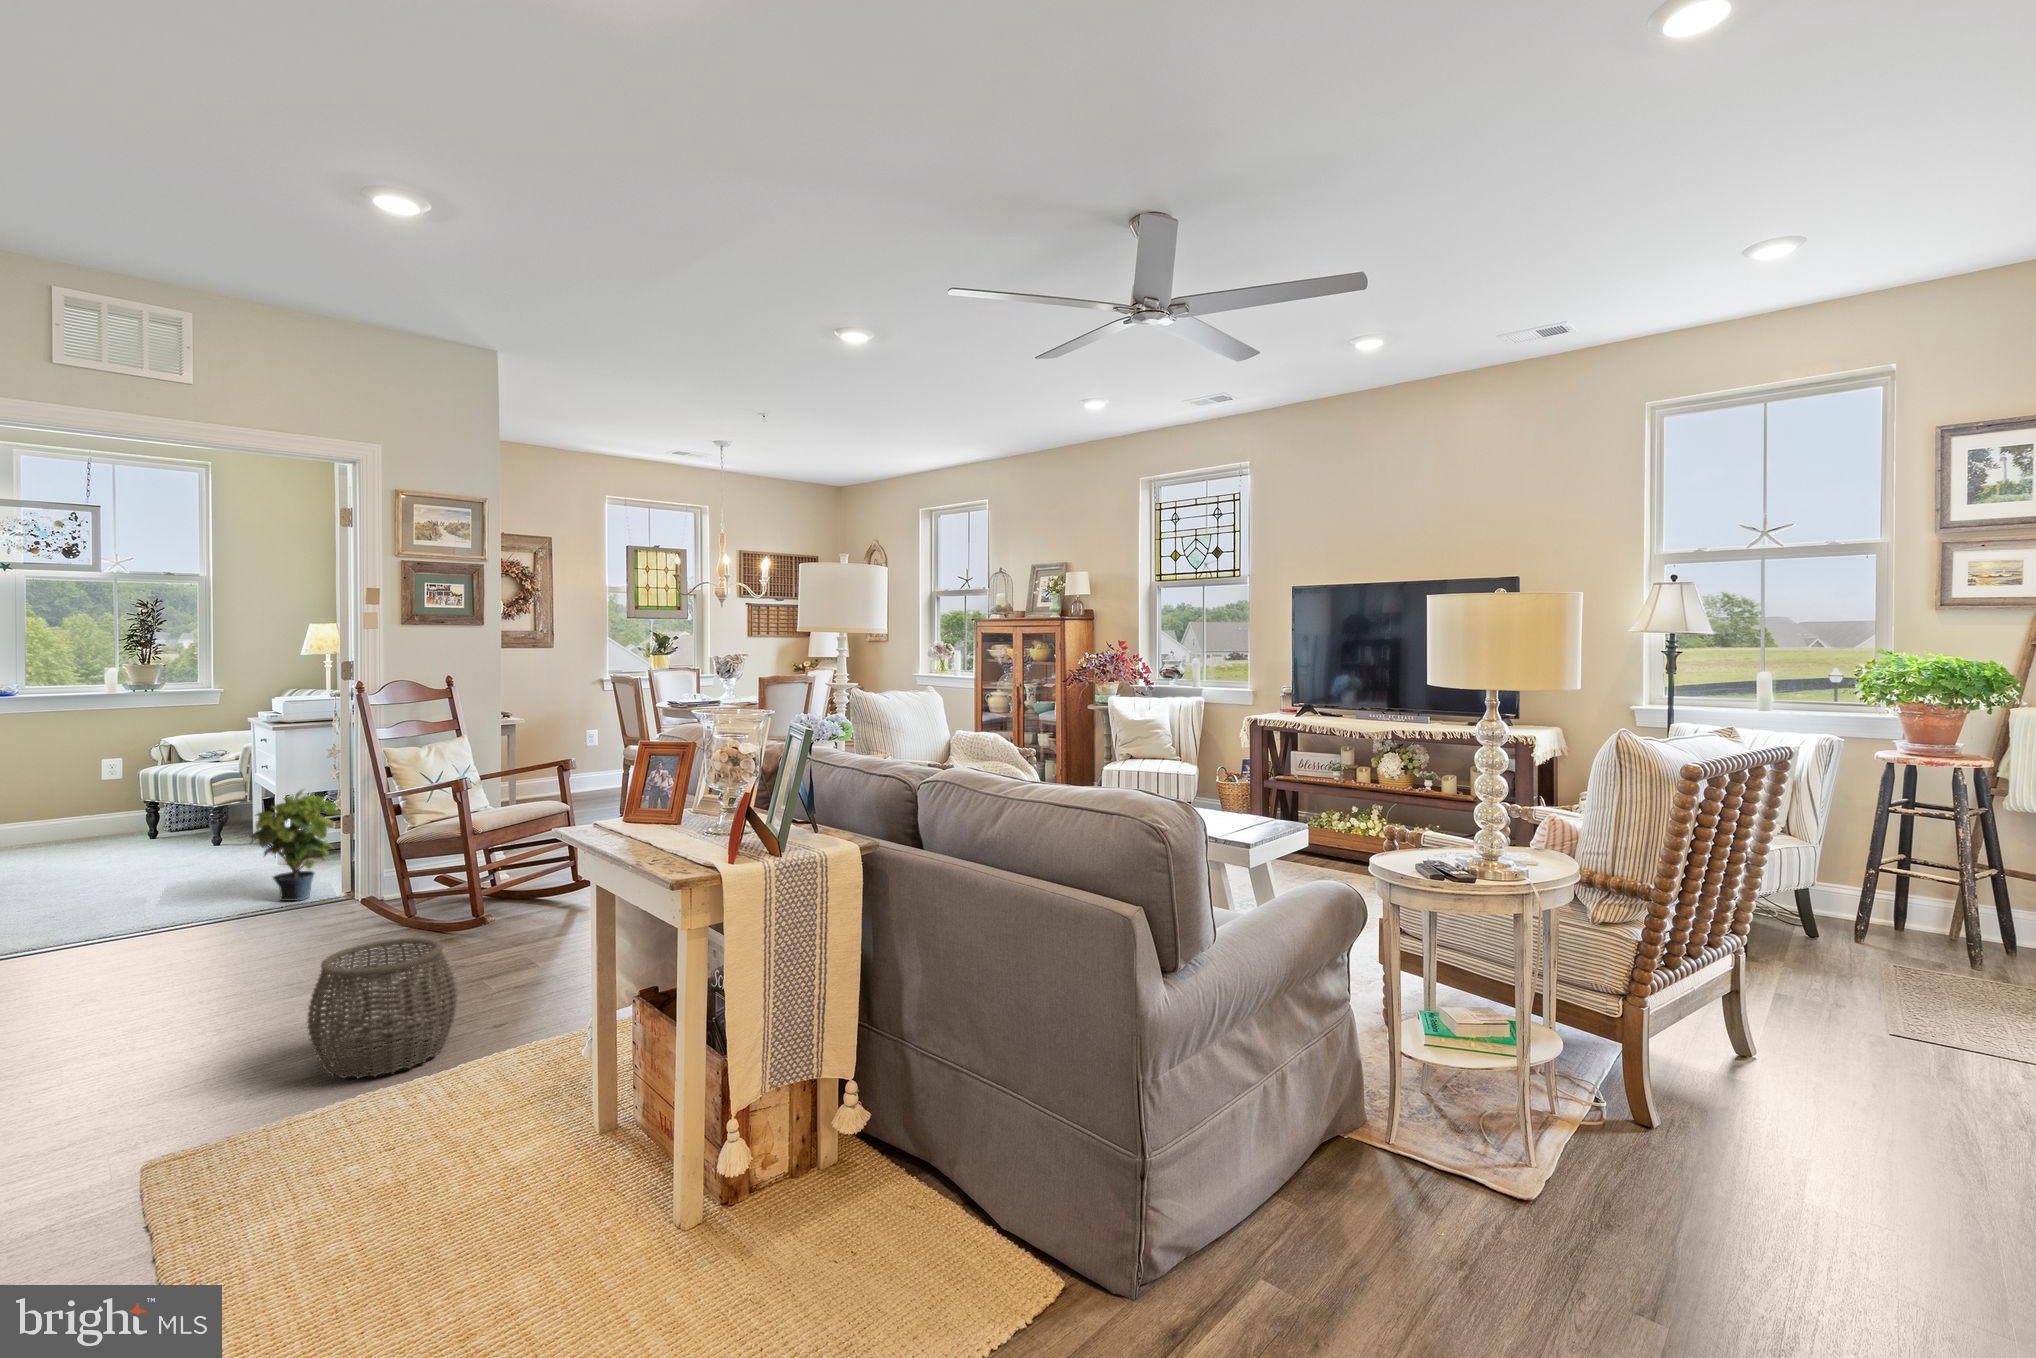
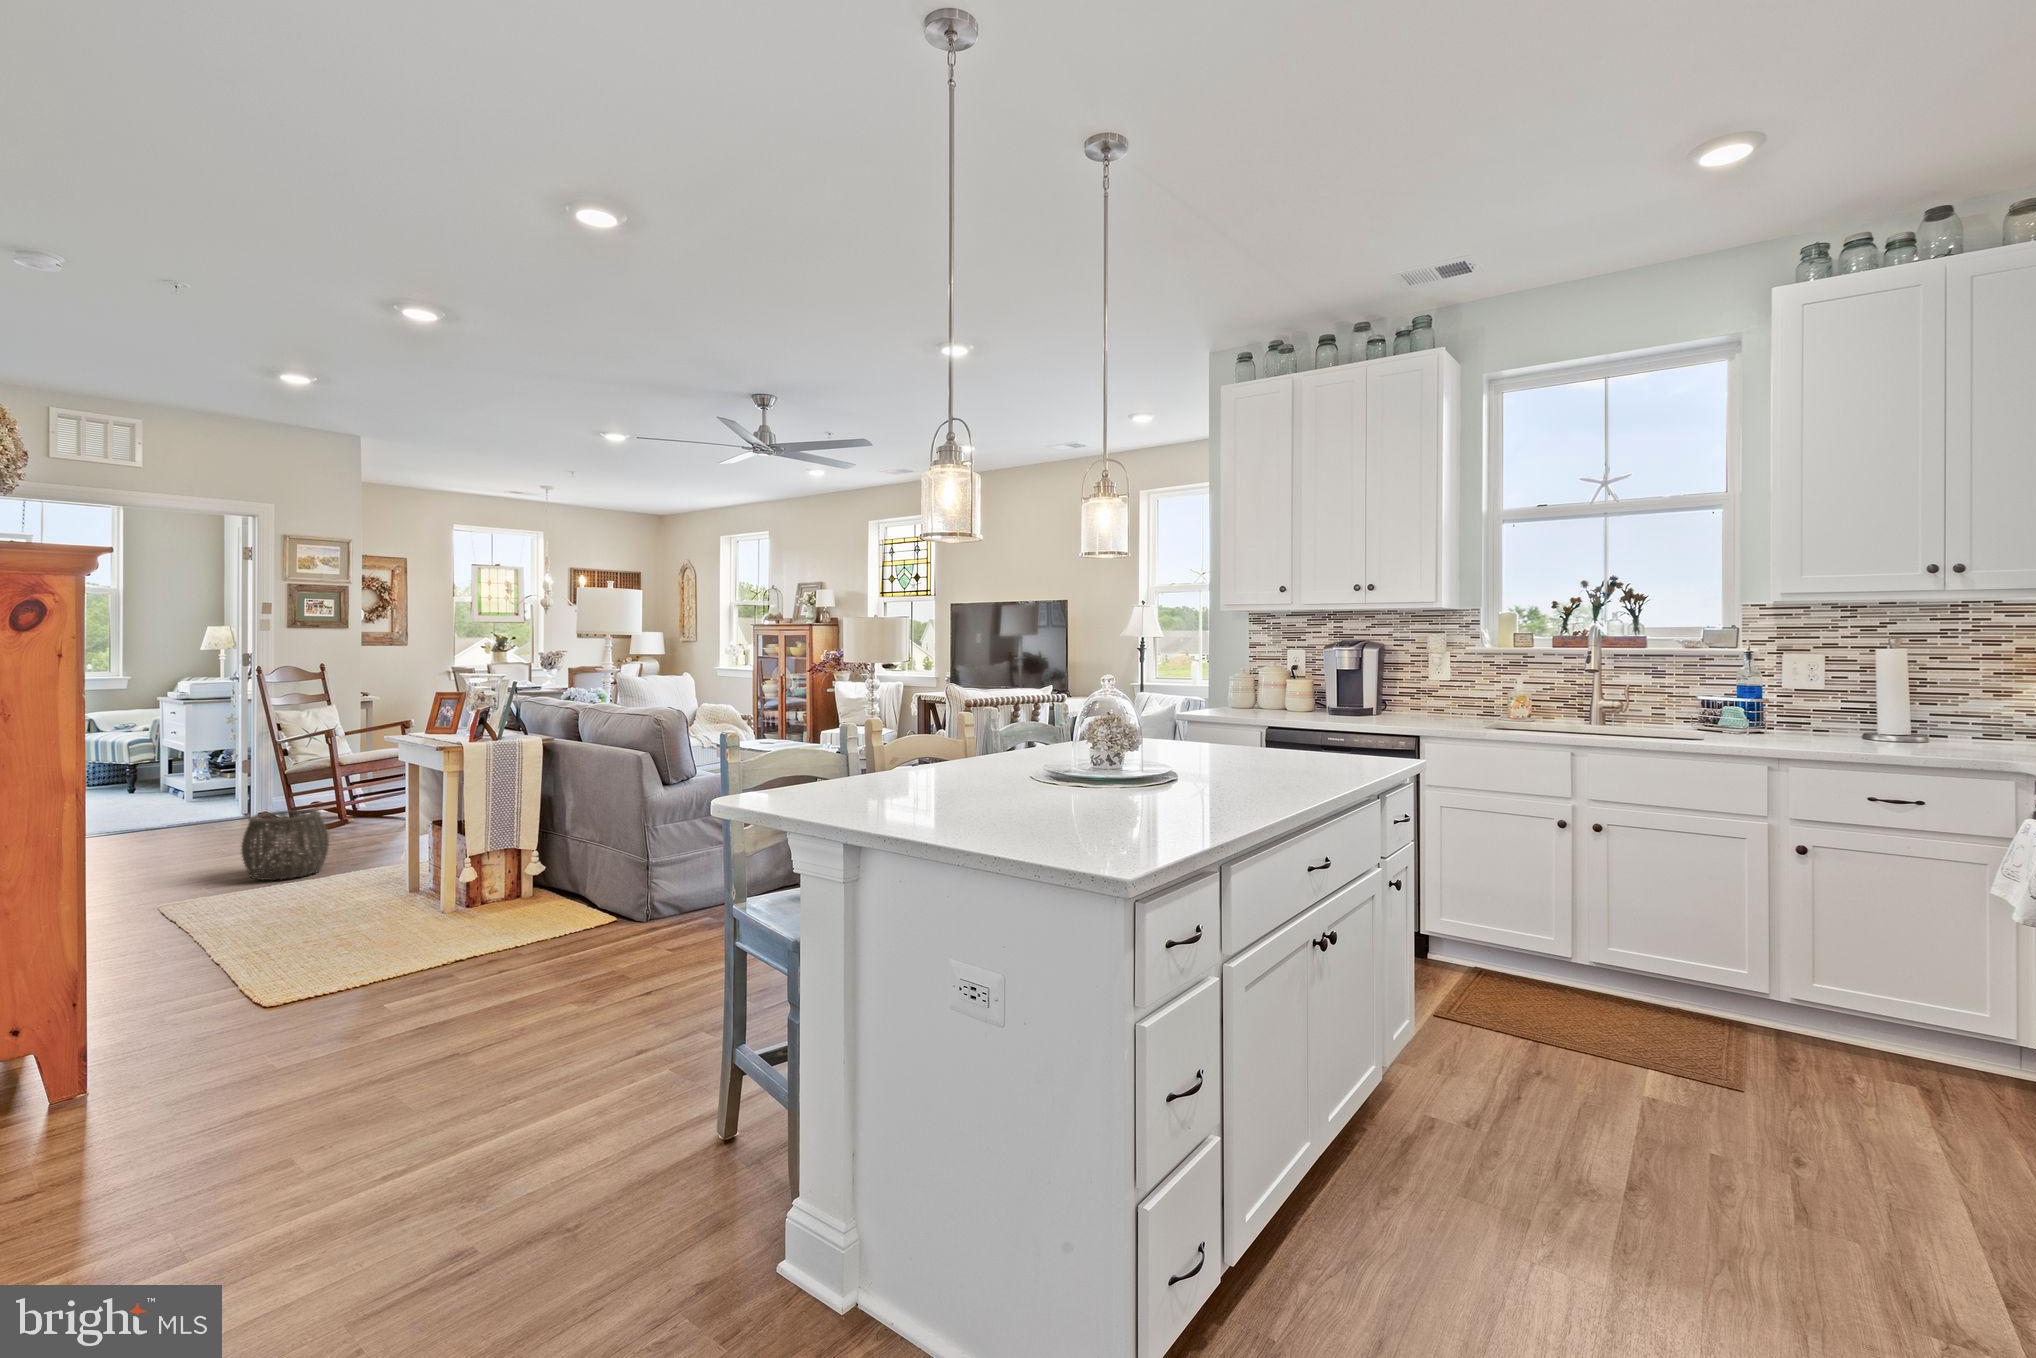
potted plant: present [250,790,341,901] -> none [177,740,244,817]

